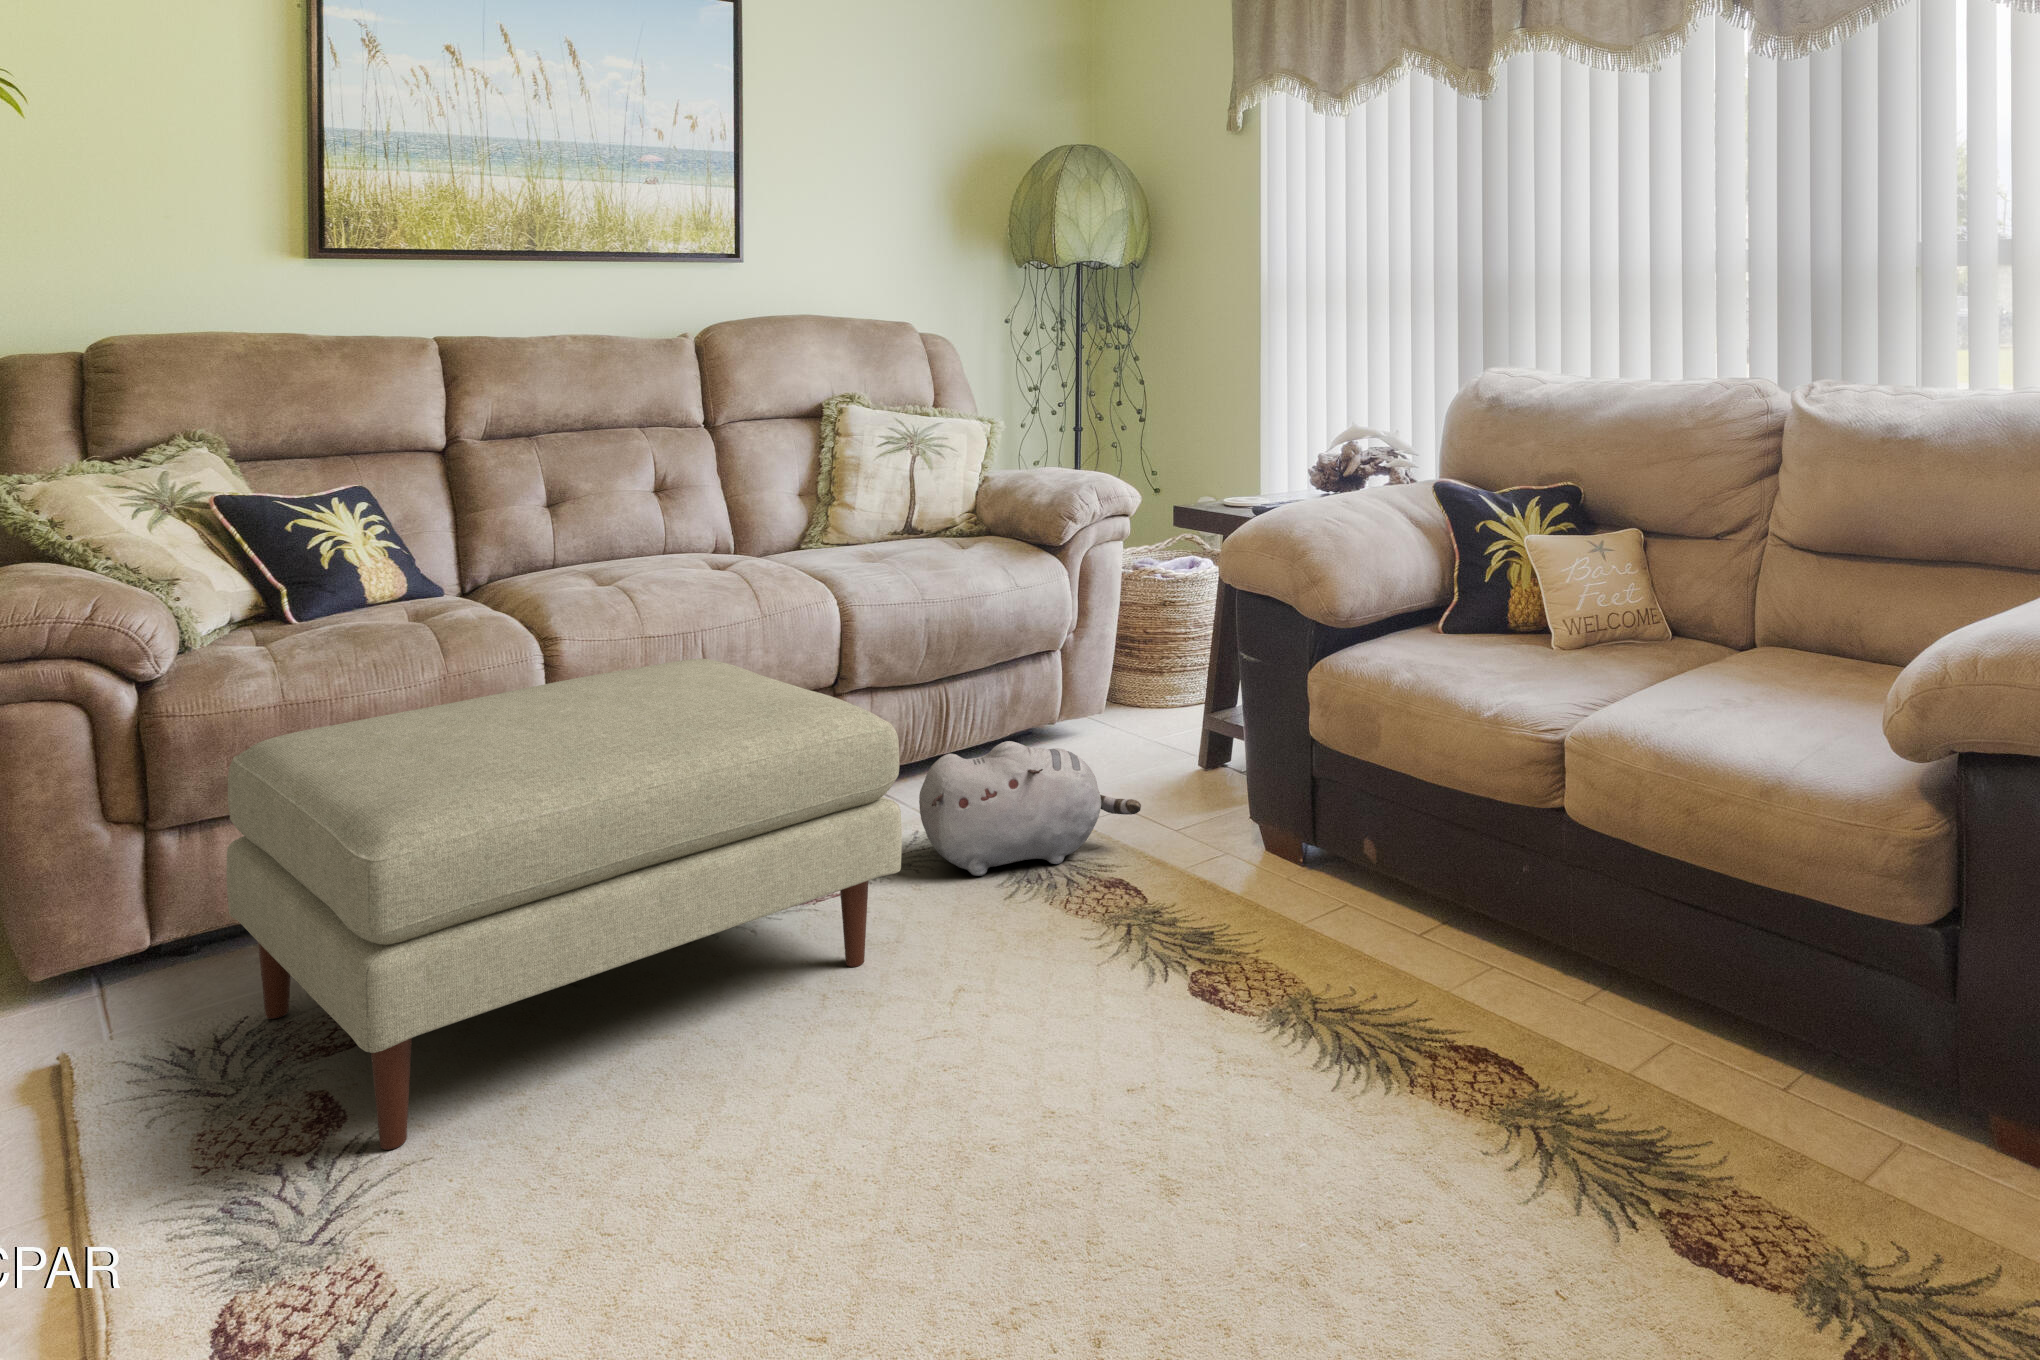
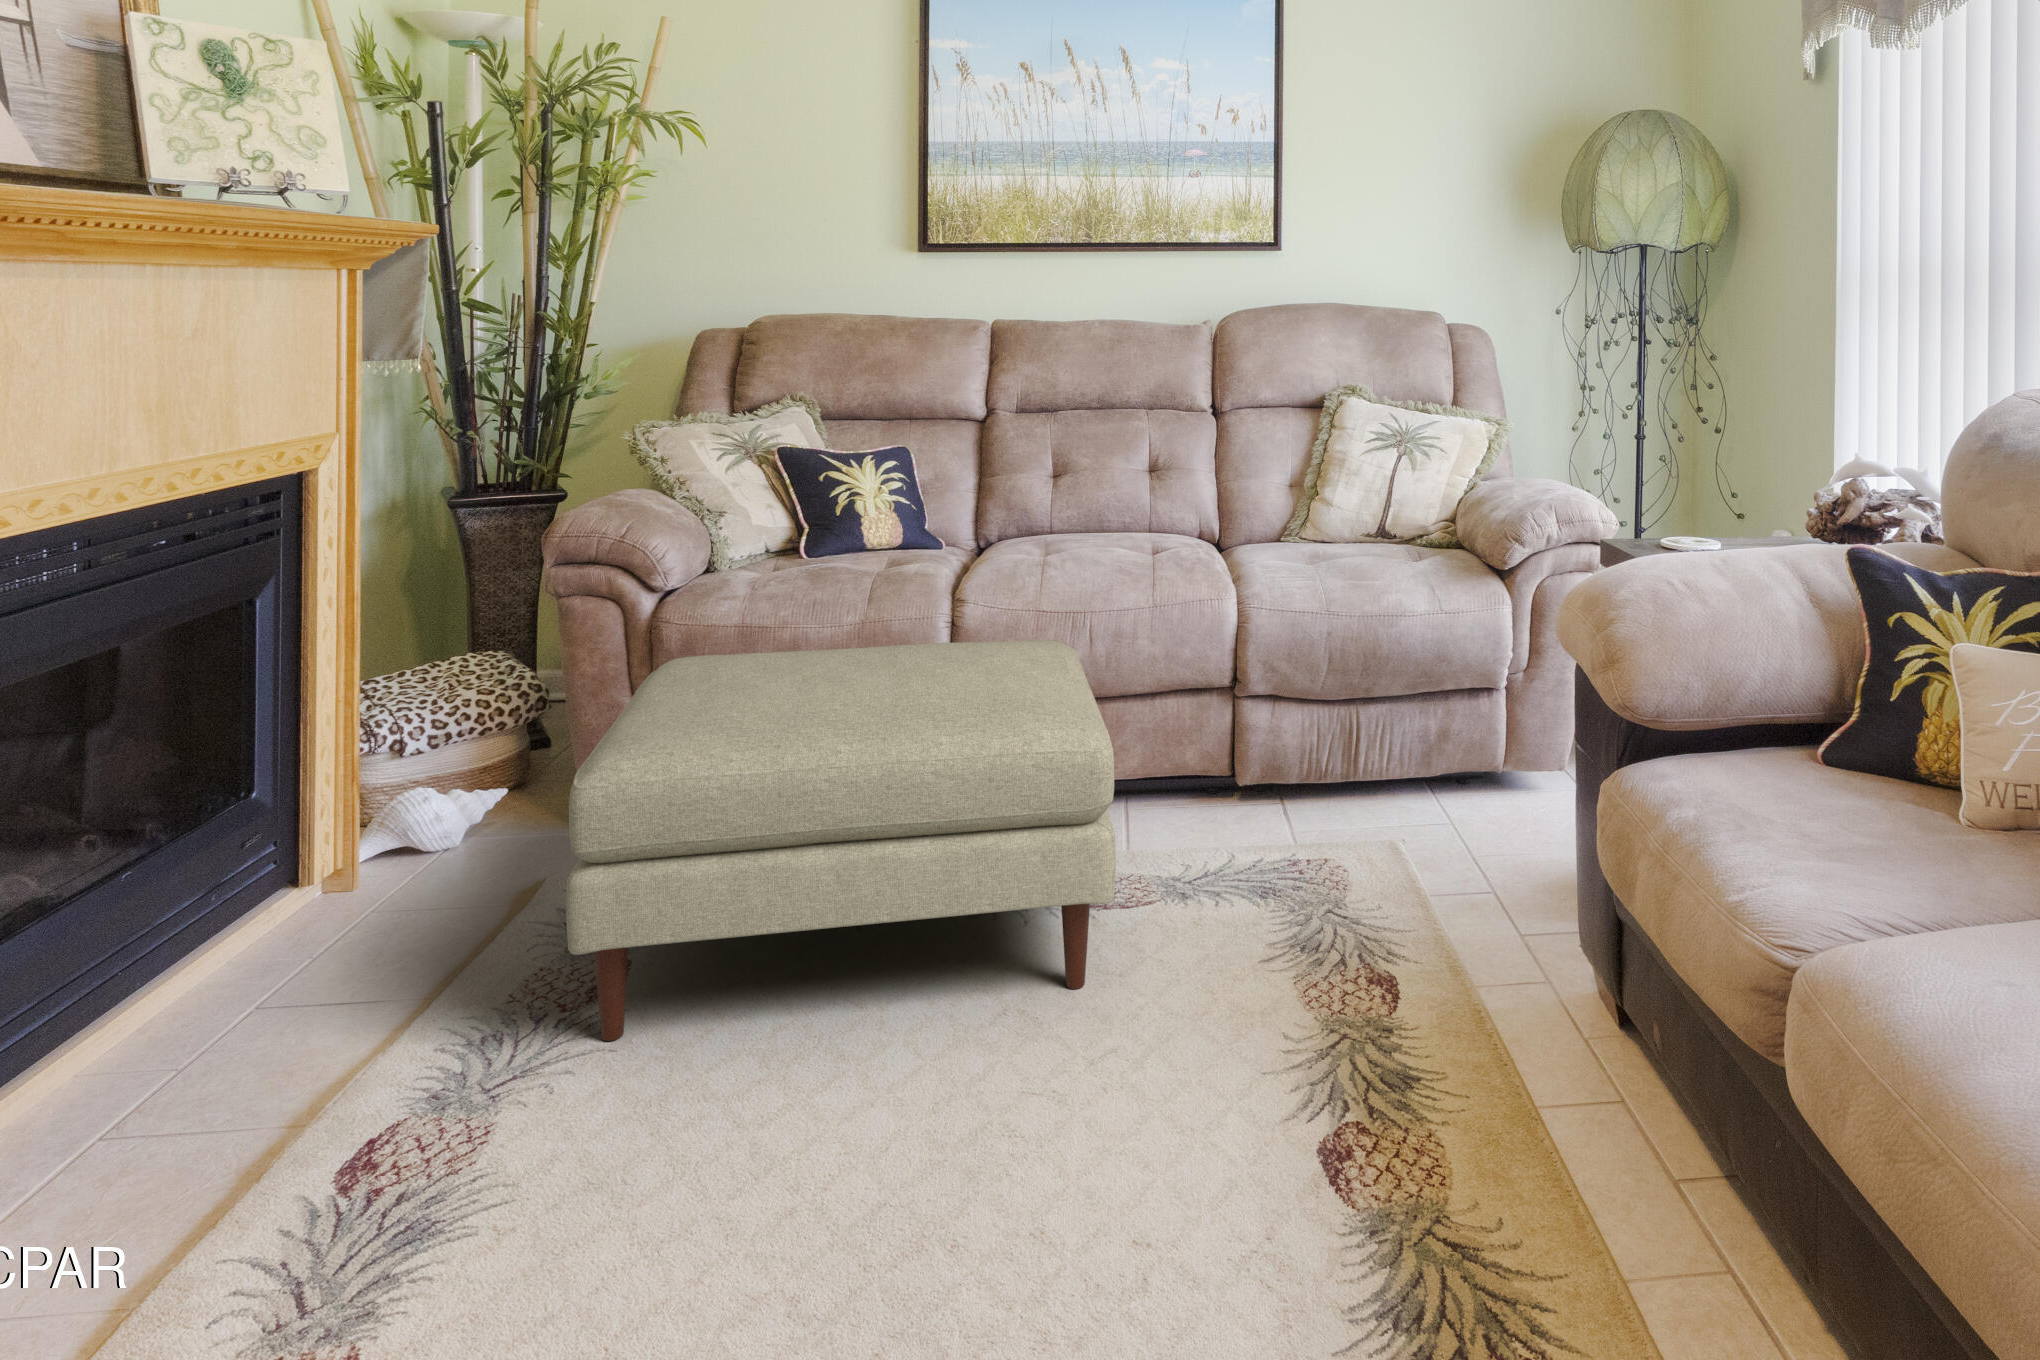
plush toy: present [919,741,1141,876] -> none [1223,783,1458,932]

